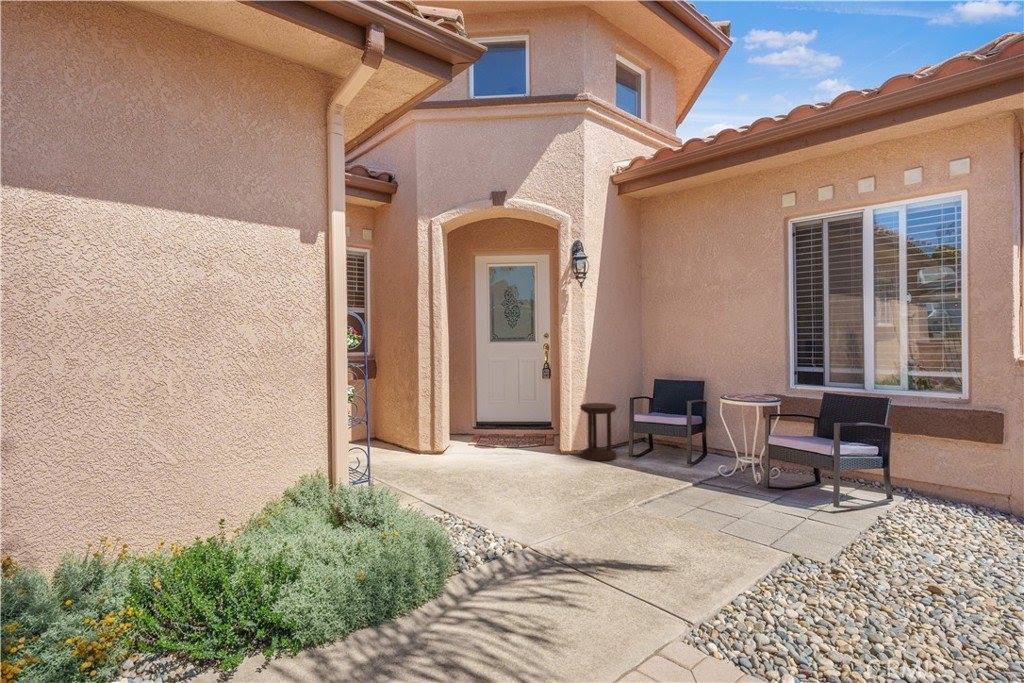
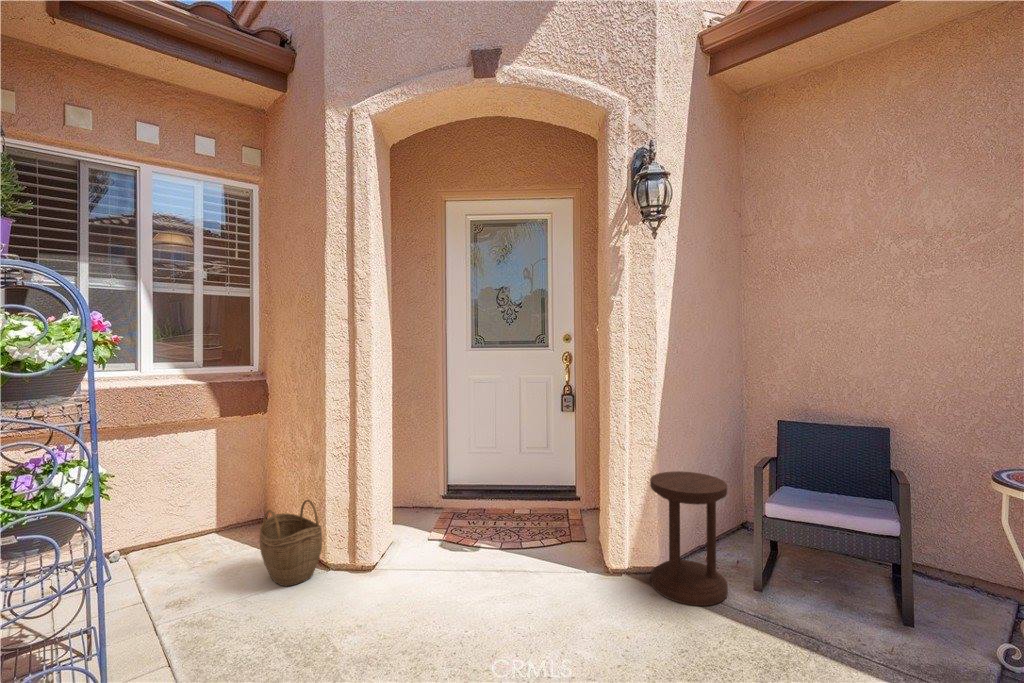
woven basket: none [388,418,419,457] -> present [260,500,322,586]

